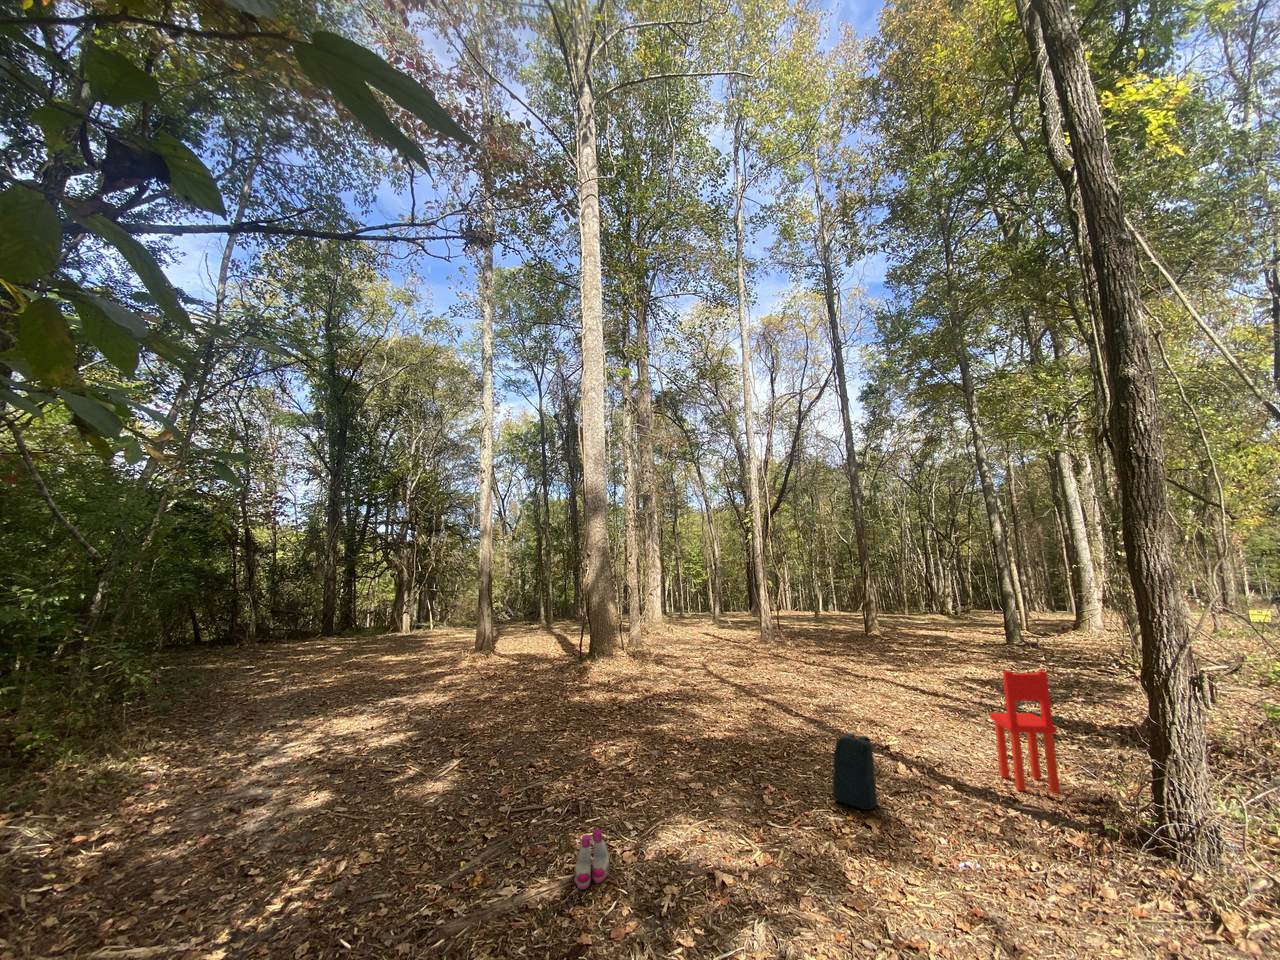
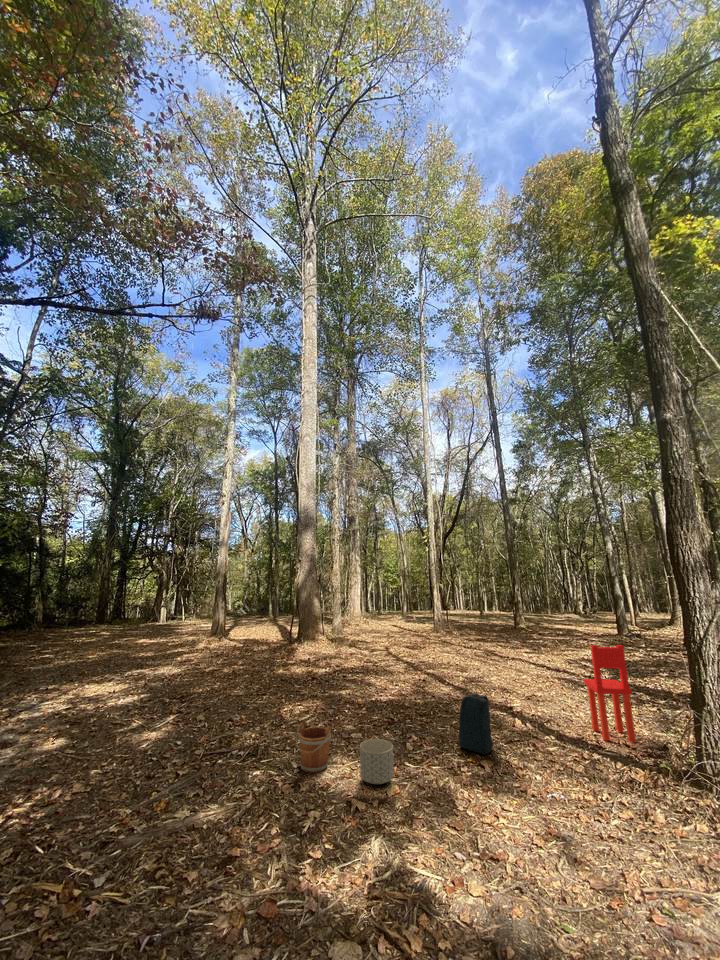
bucket: none [632,774,677,837] -> present [296,723,331,773]
planter: none [718,795,762,852] -> present [360,739,393,785]
boots: present [574,829,609,889] -> none [239,764,270,812]

